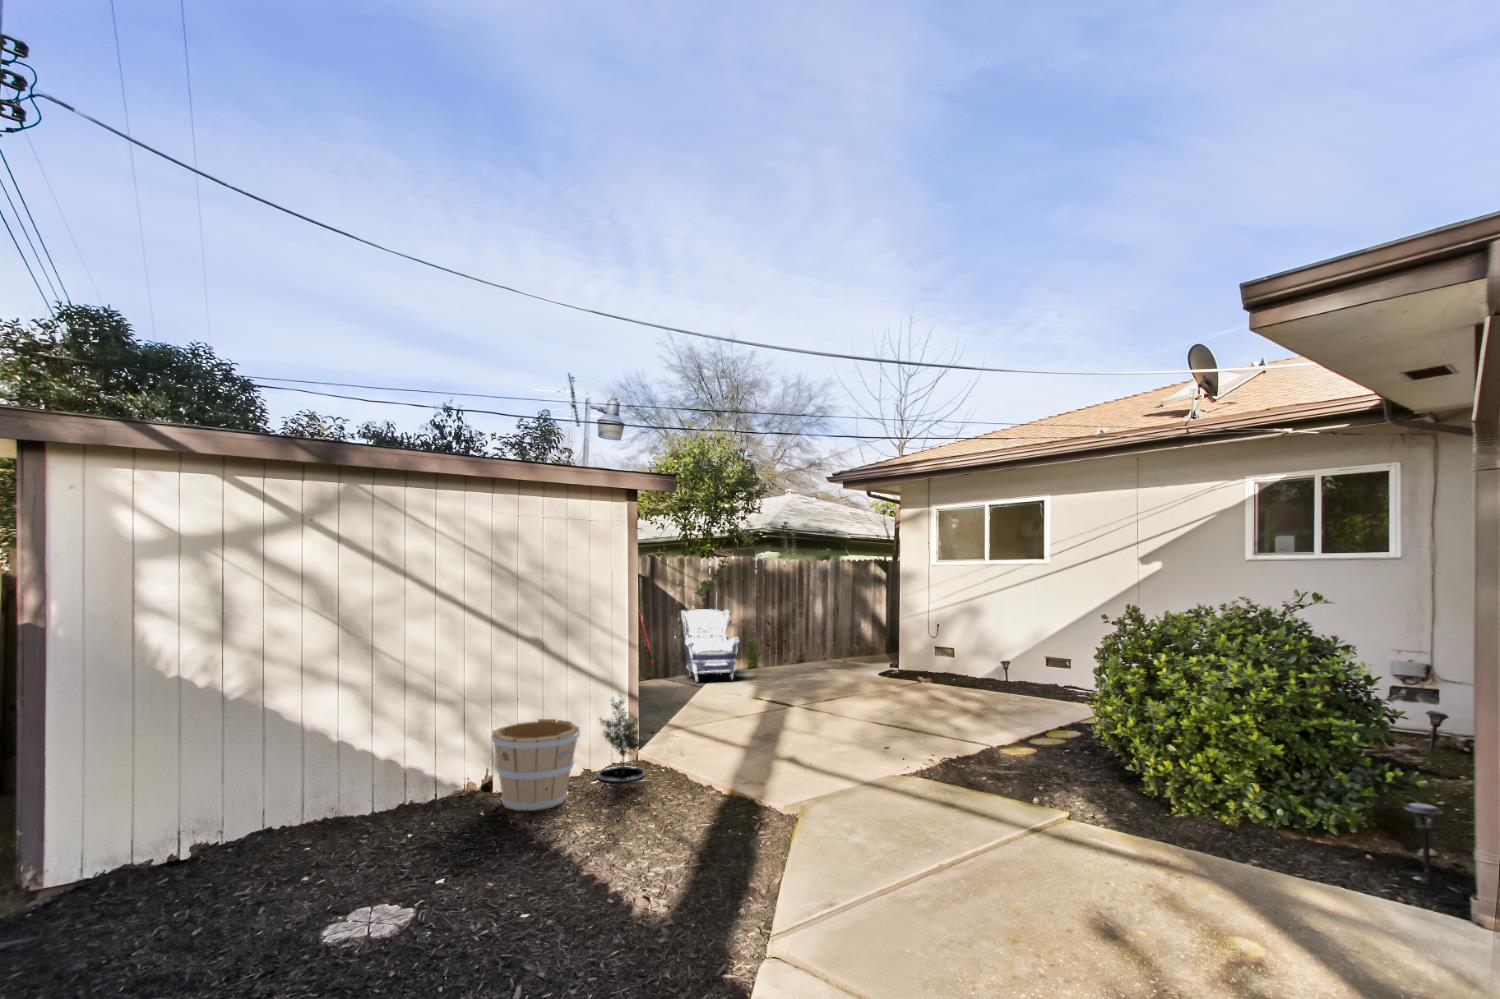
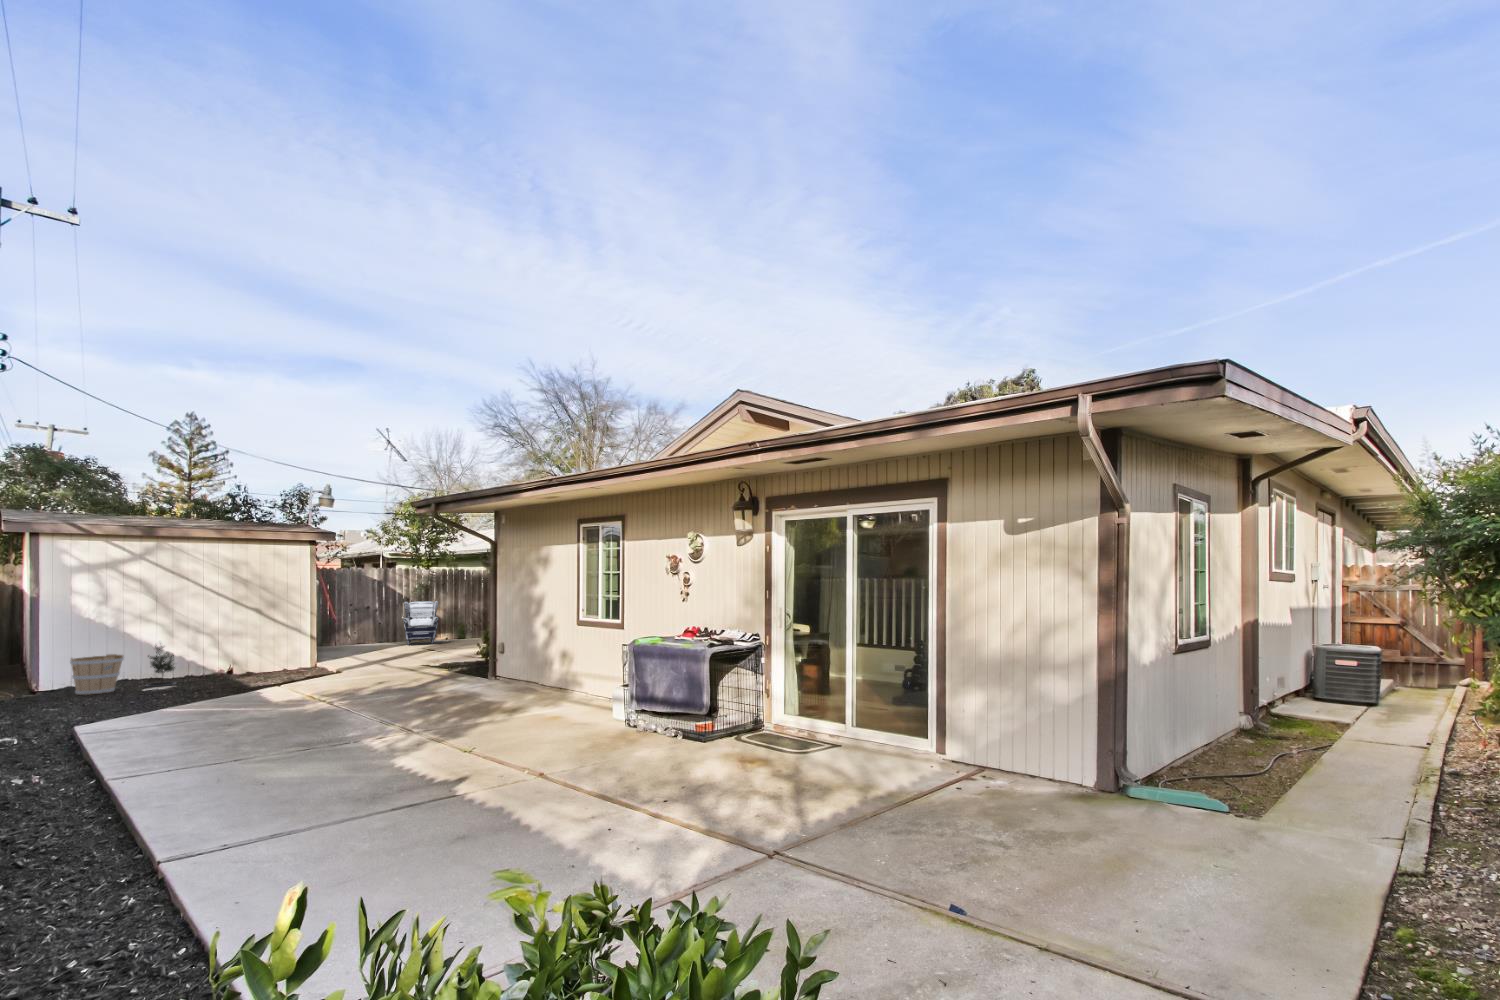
potted tree: present [598,695,645,782] -> present [146,646,176,687]
wooden bucket: present [491,719,580,811] -> present [70,654,124,695]

